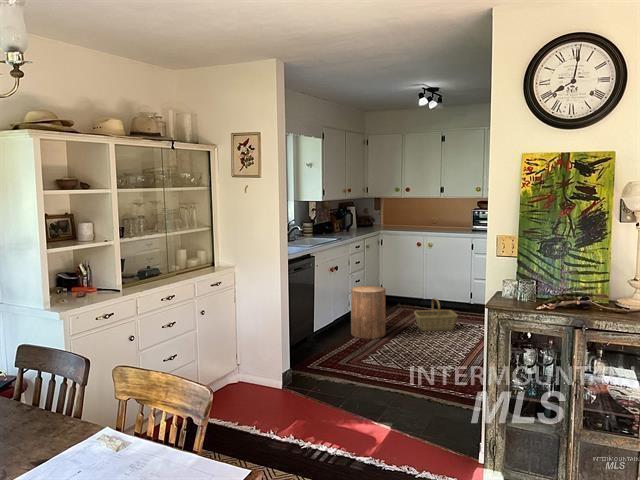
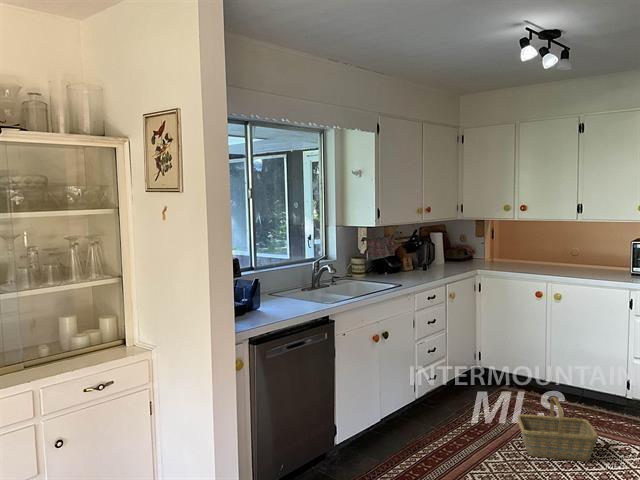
stool: present [351,285,386,339] -> none [402,367,461,465]

